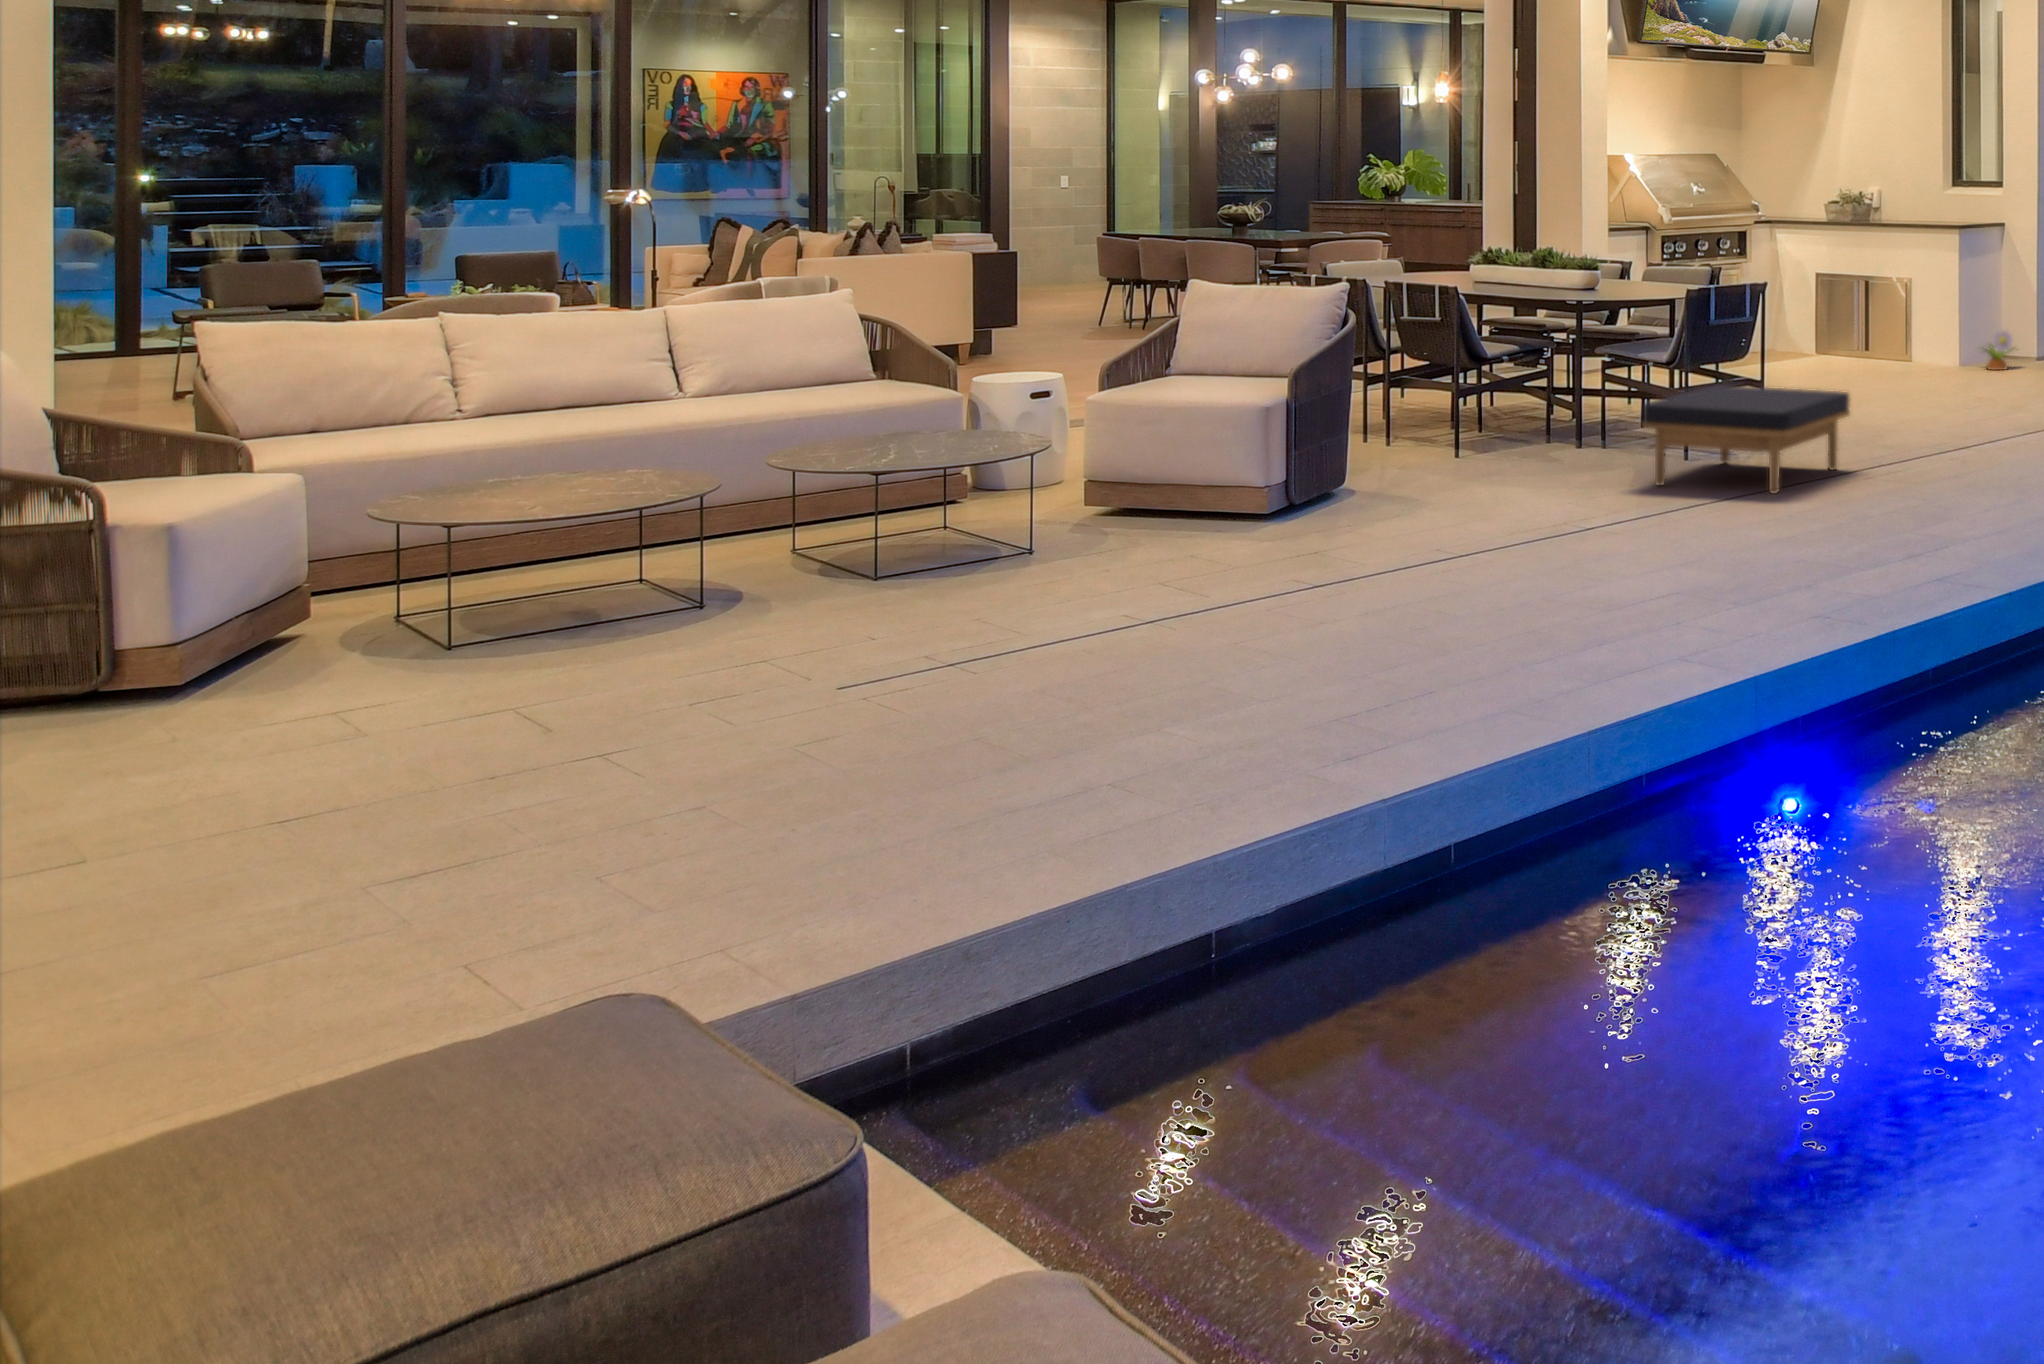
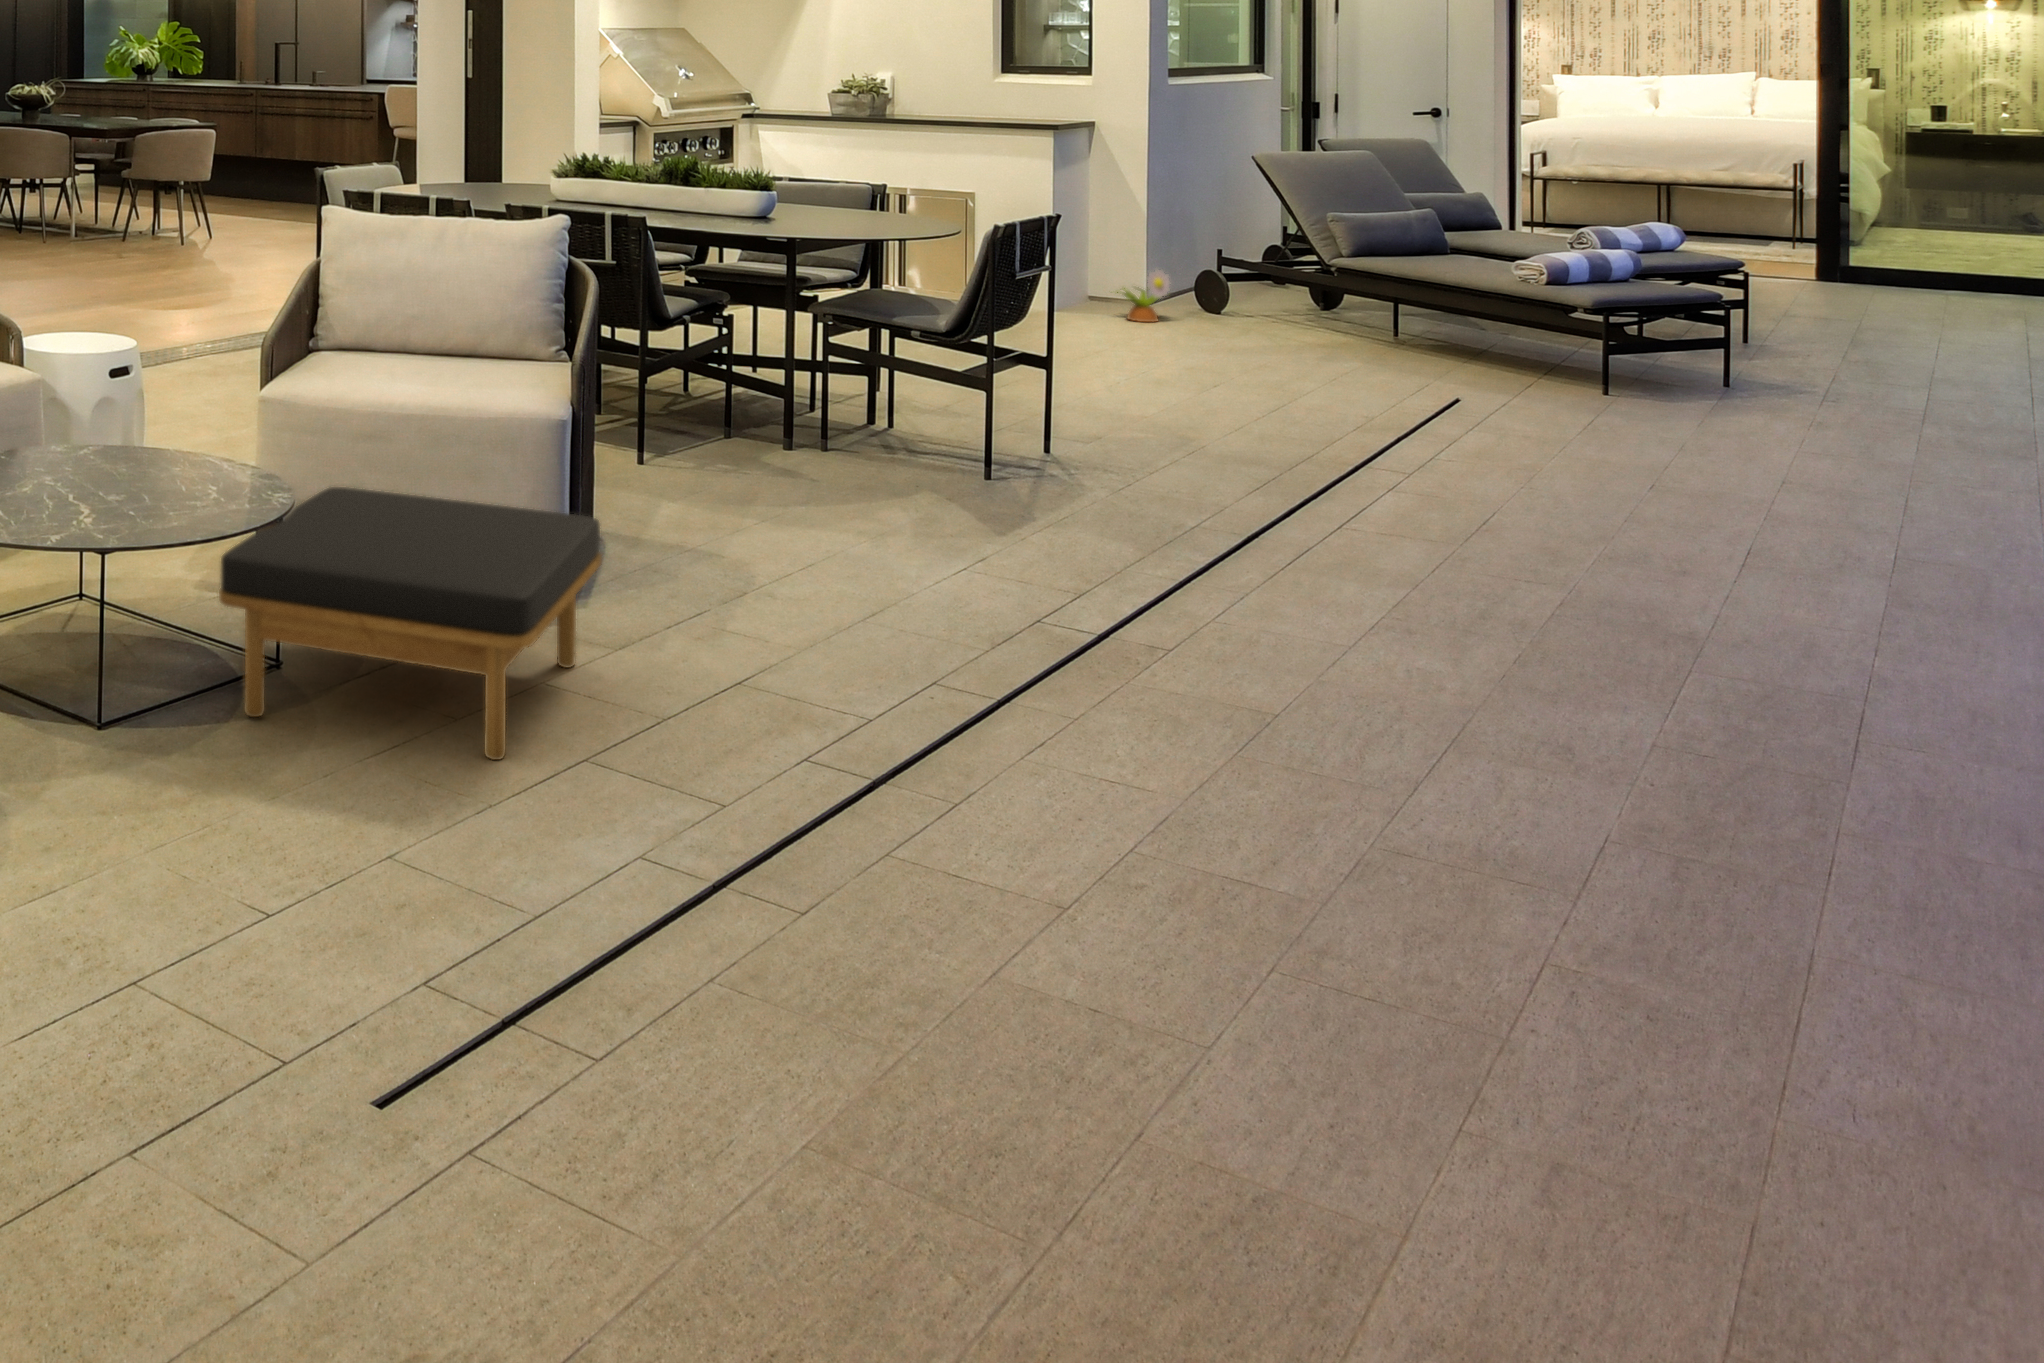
ottoman: present [1642,385,1850,494] -> present [219,487,602,760]

